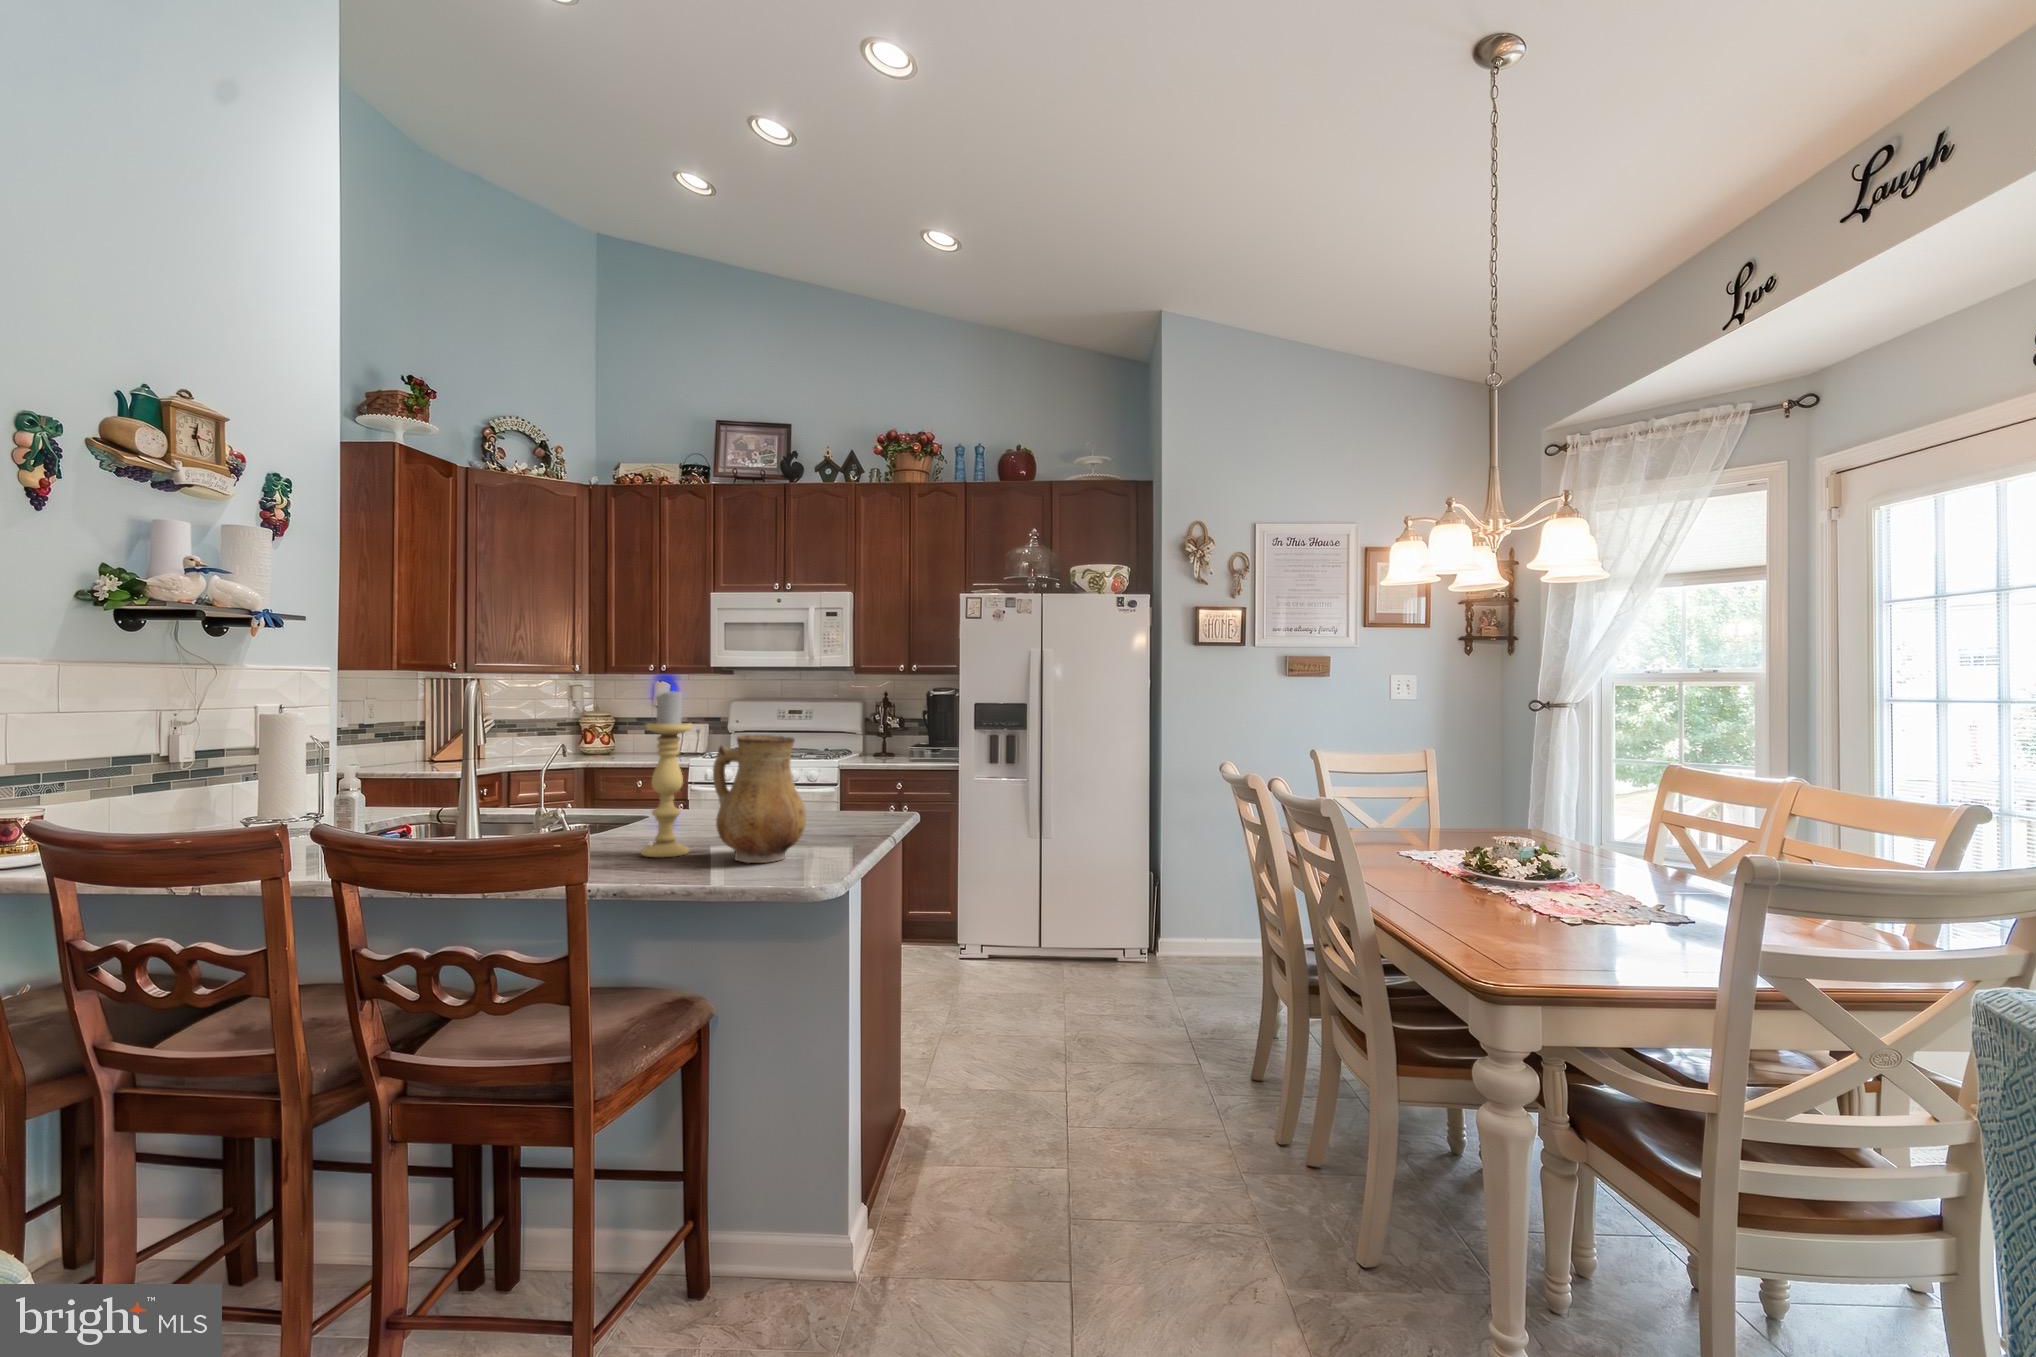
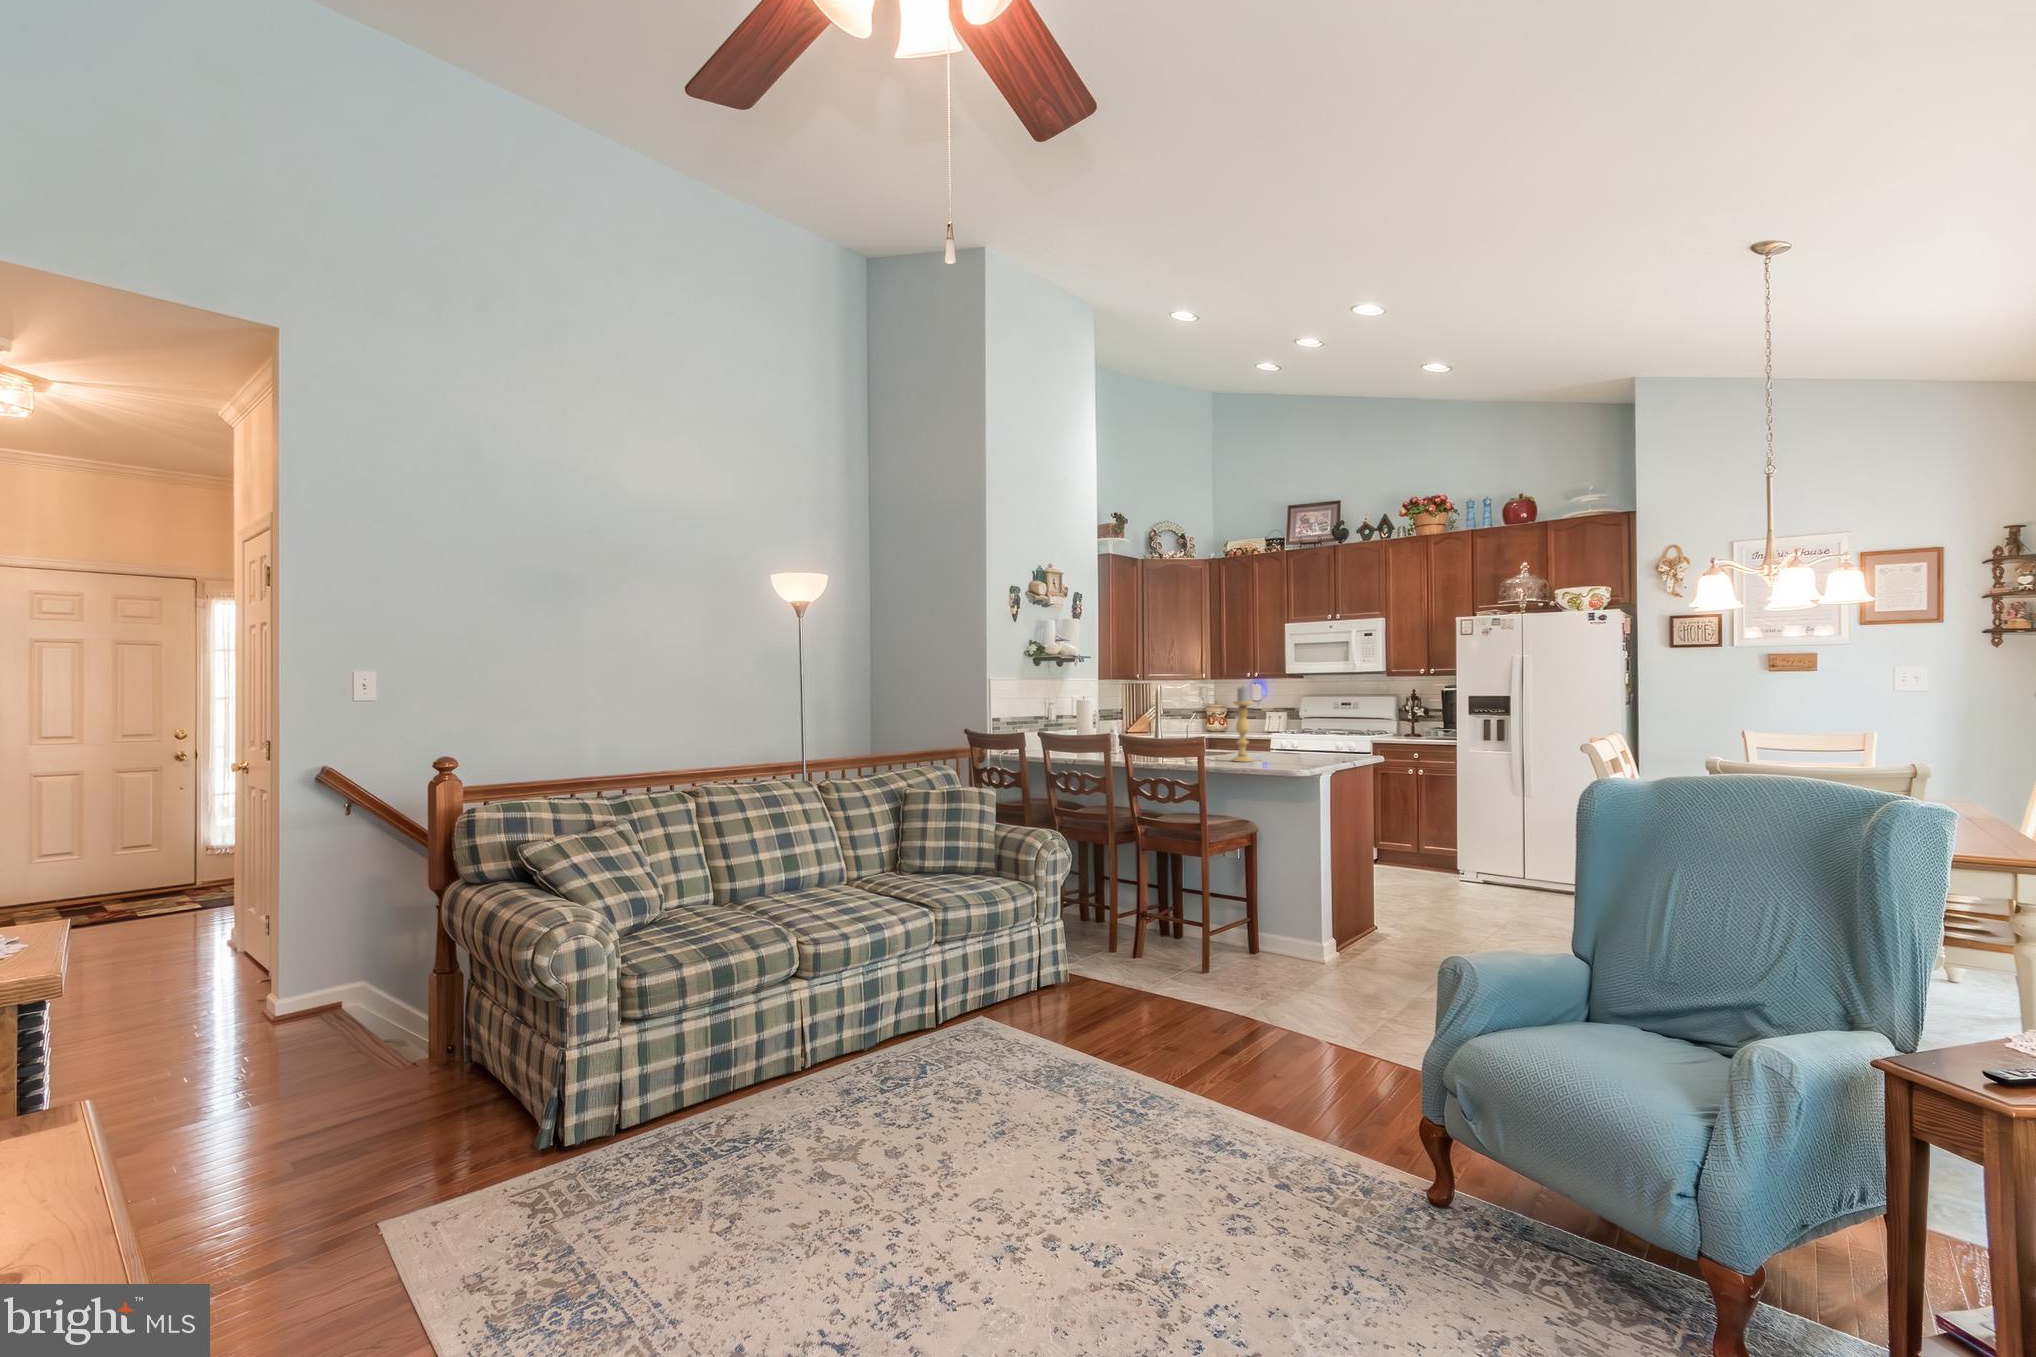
ceramic pitcher: present [713,735,806,863] -> none [1262,707,1305,765]

